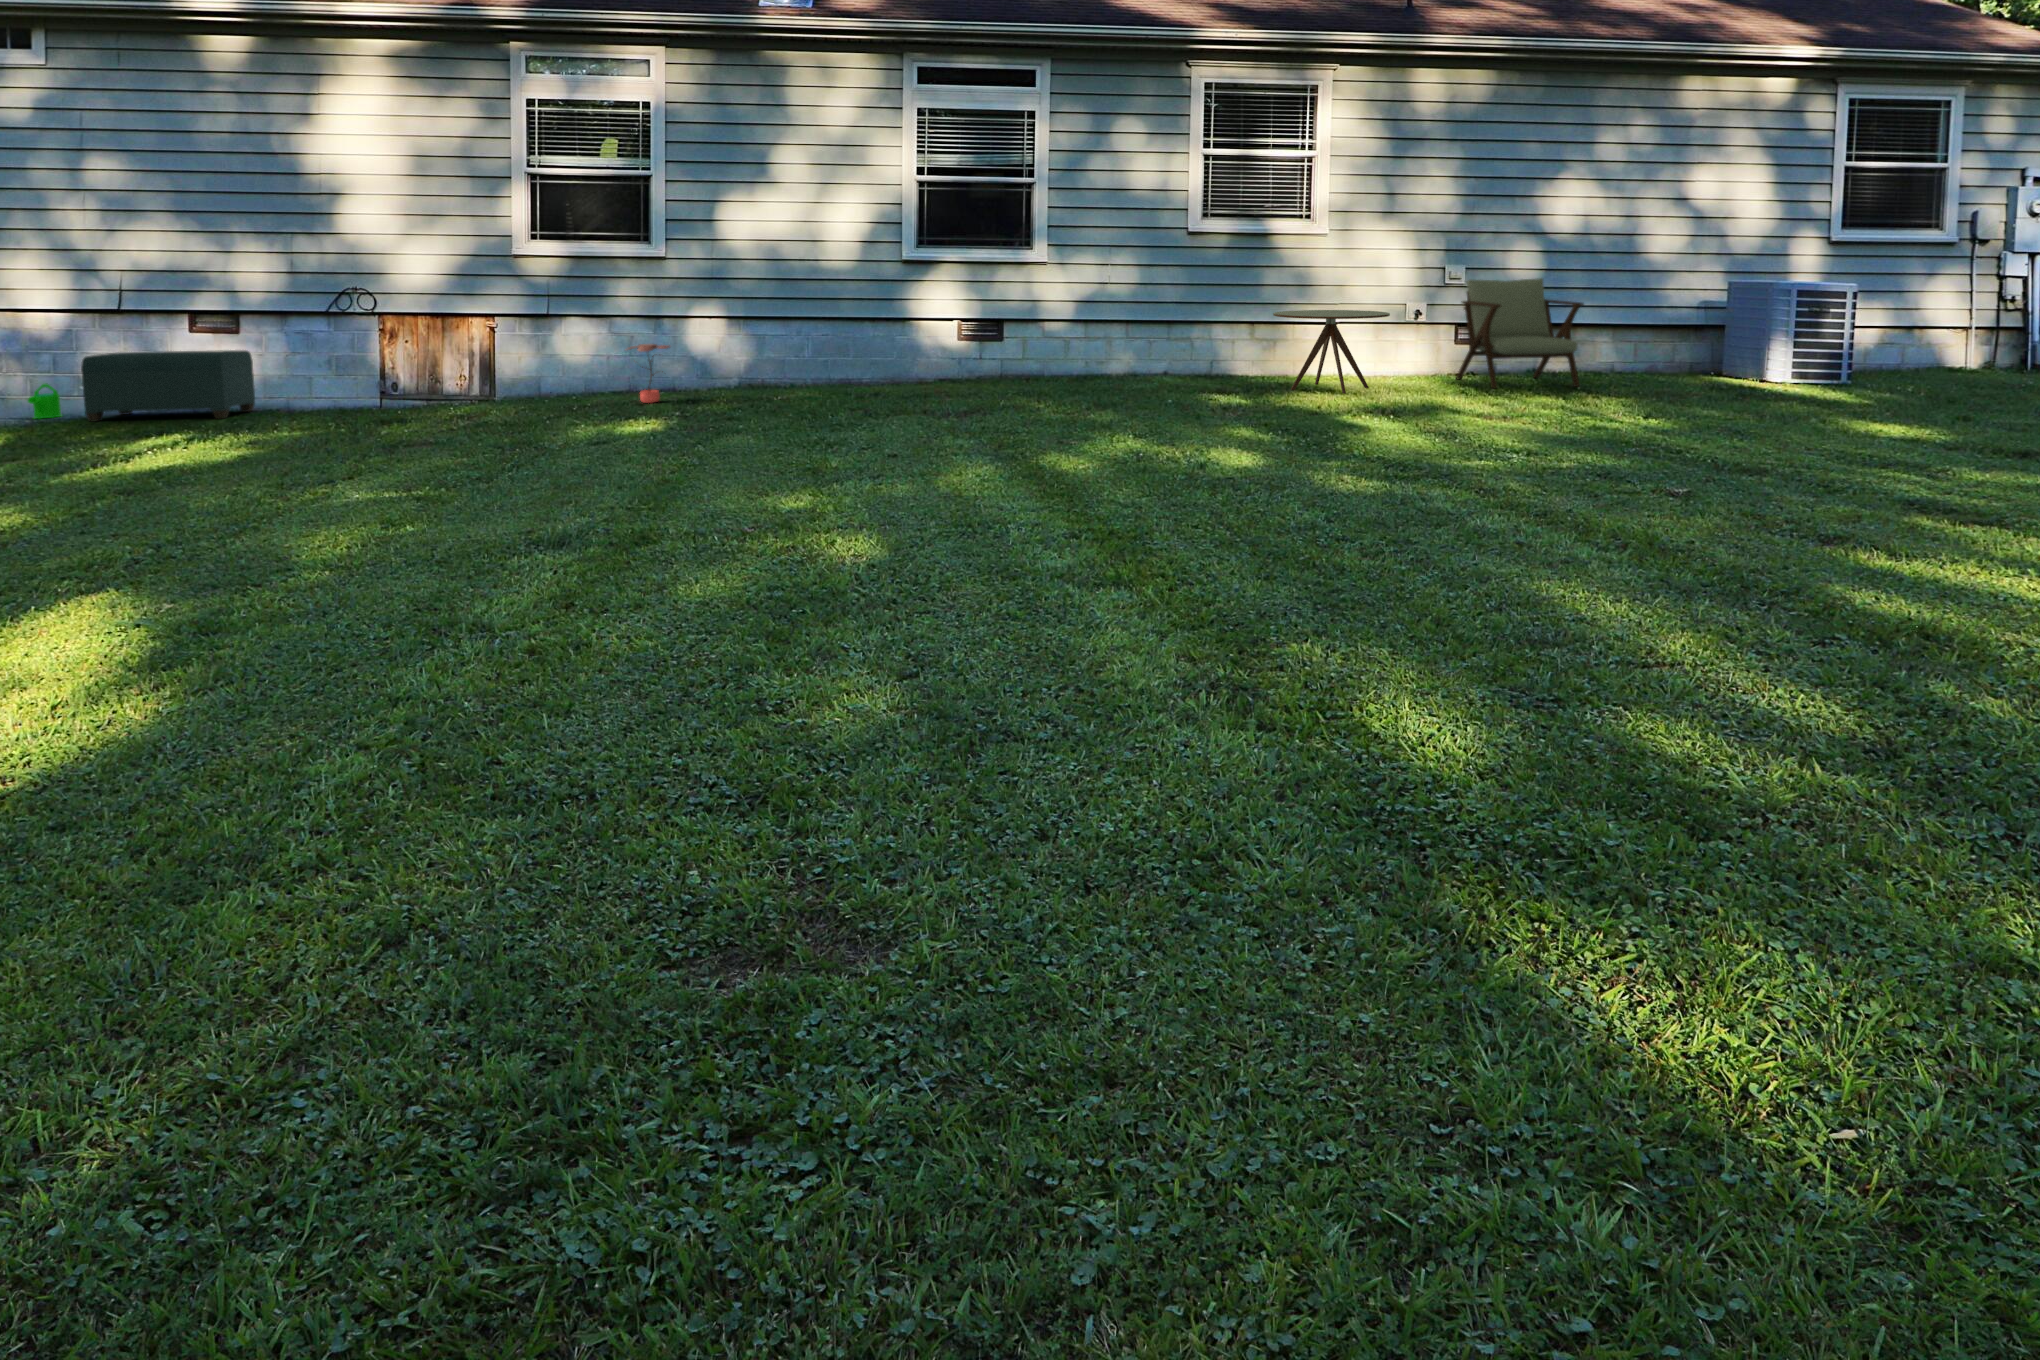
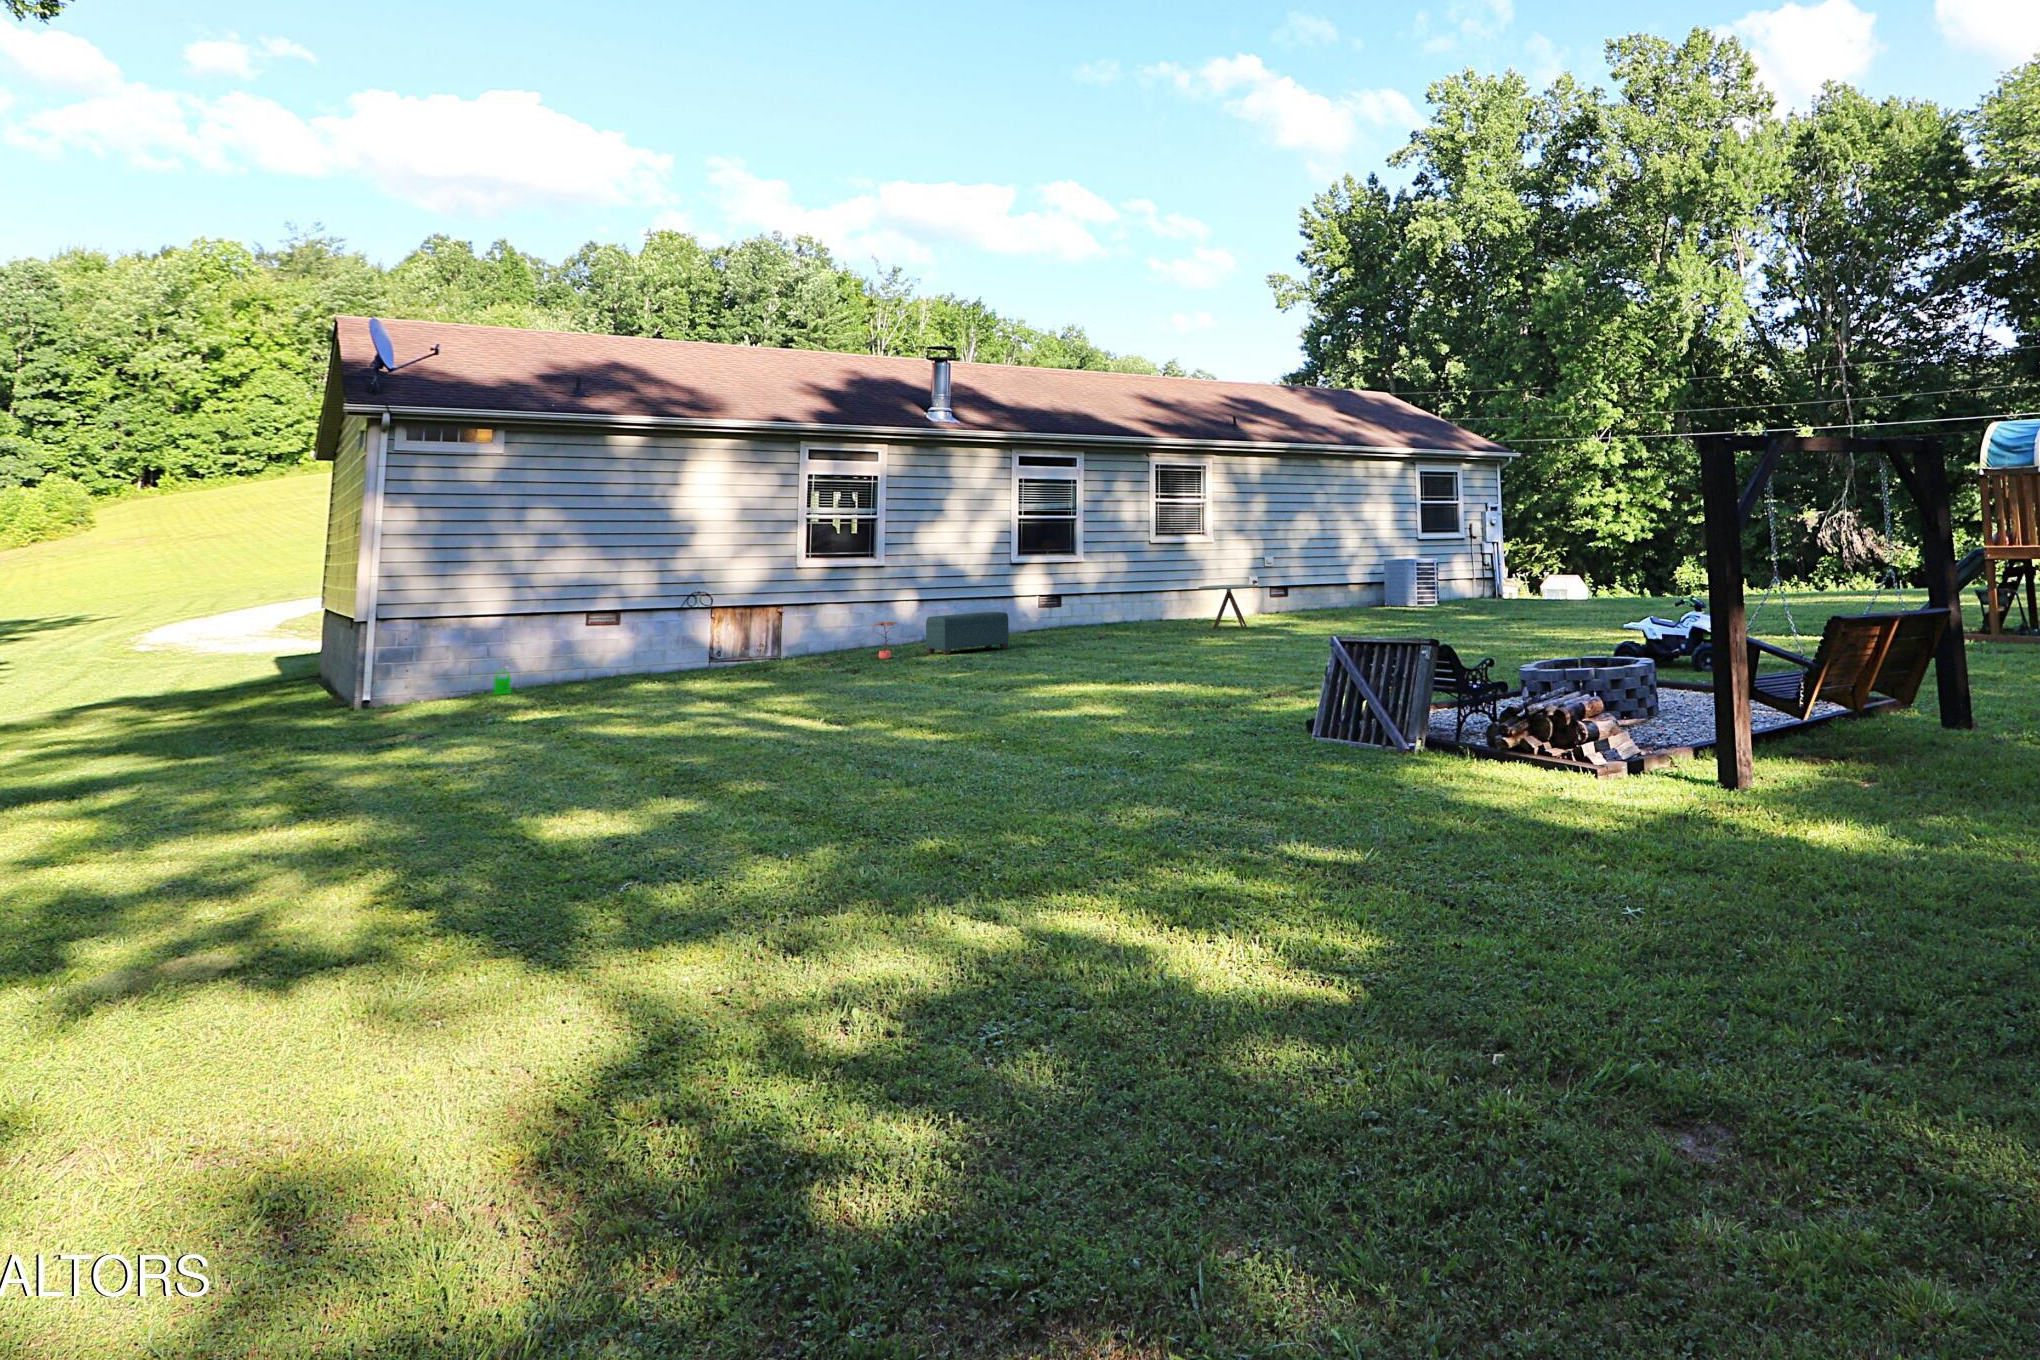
lounge chair: present [1456,278,1584,388] -> none [1275,564,1338,623]
bench: present [81,350,255,421] -> present [926,612,1009,655]

